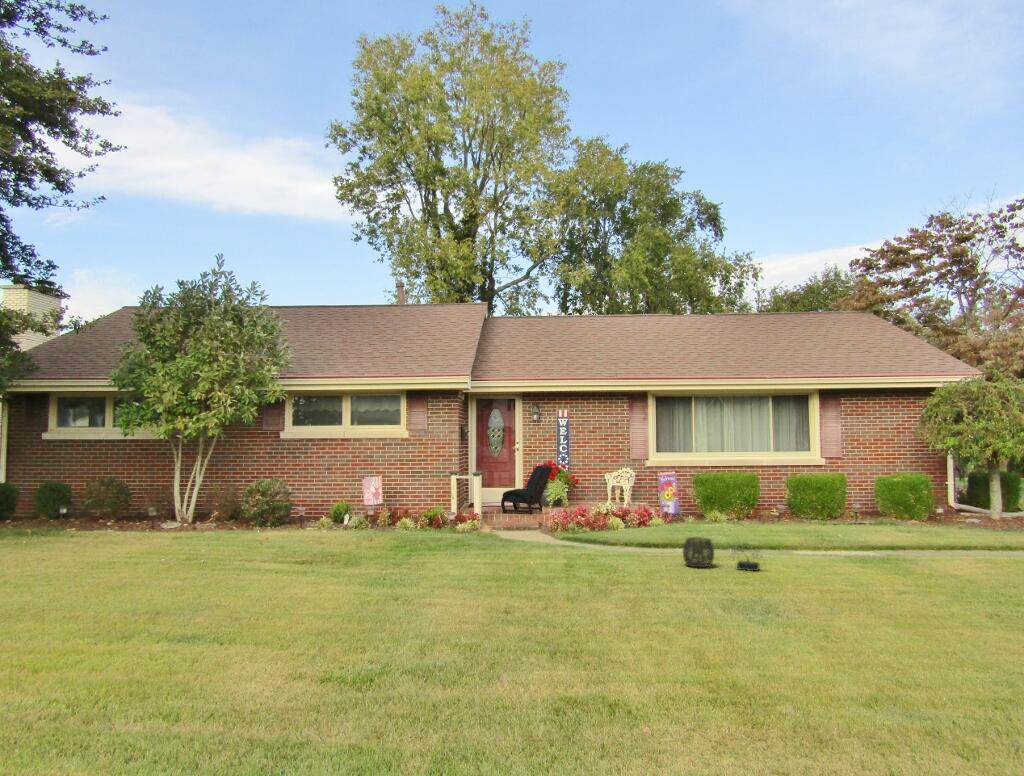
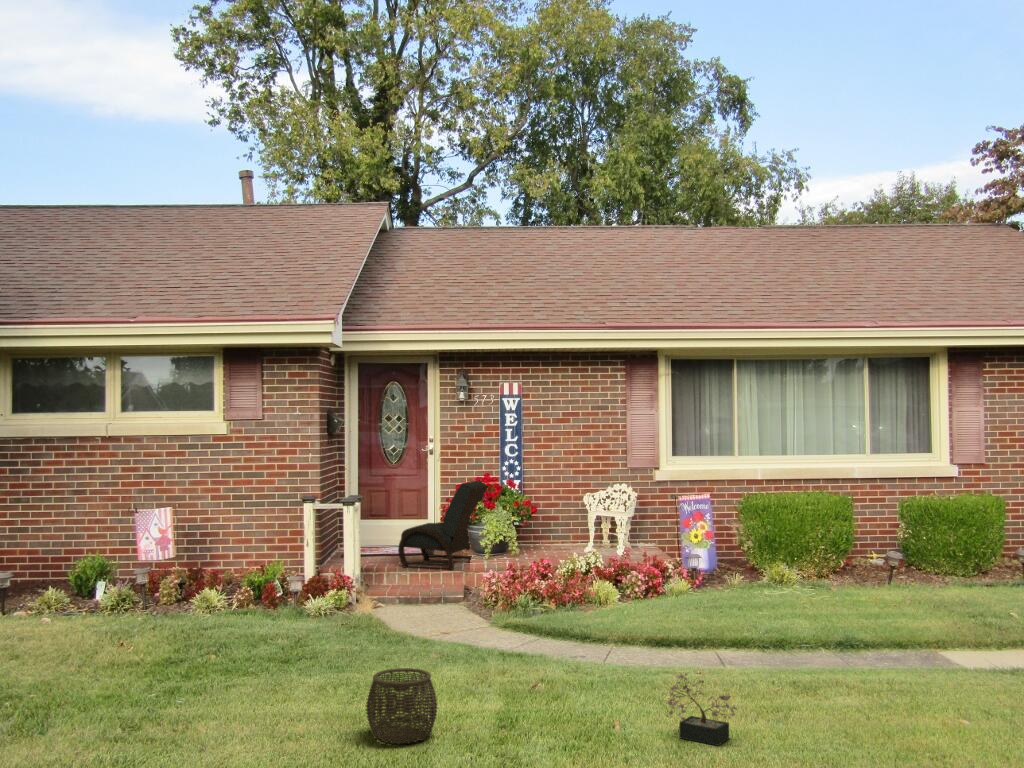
woven basket: present [683,537,714,567] -> present [366,668,437,744]
decorative plant: present [734,544,762,571] -> present [665,673,737,746]

